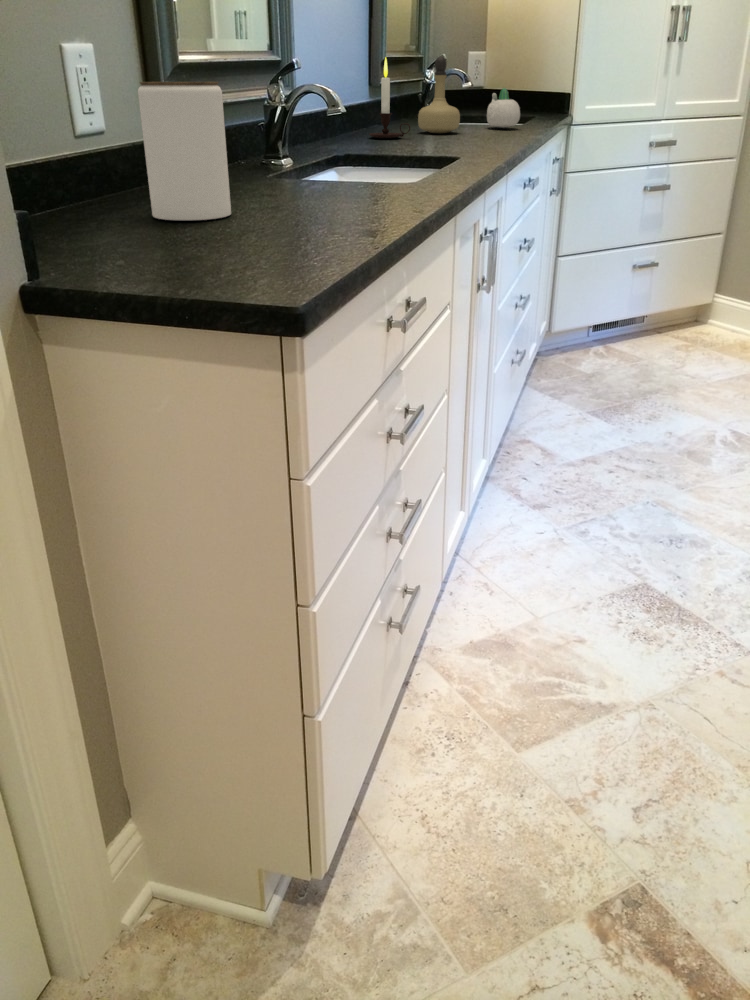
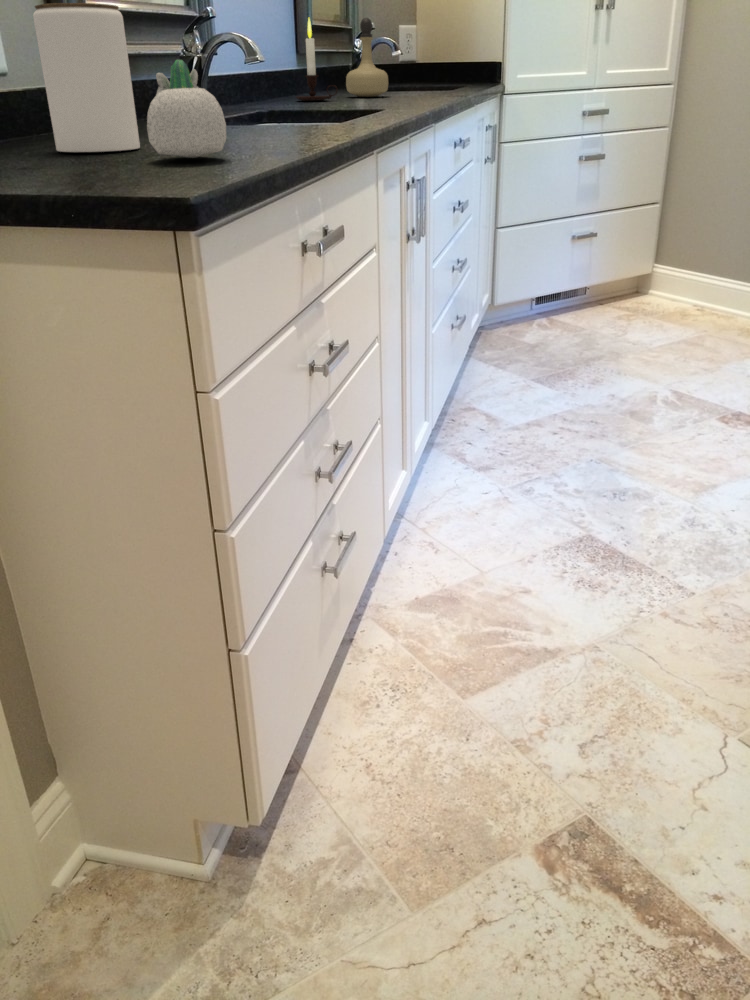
succulent planter: present [487,88,520,128] -> present [147,60,226,158]

